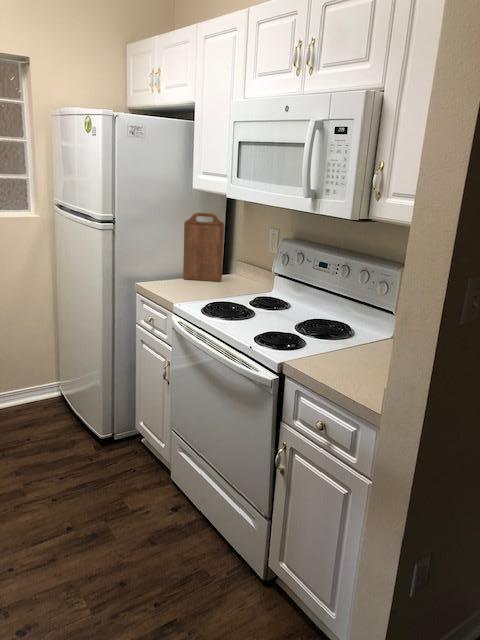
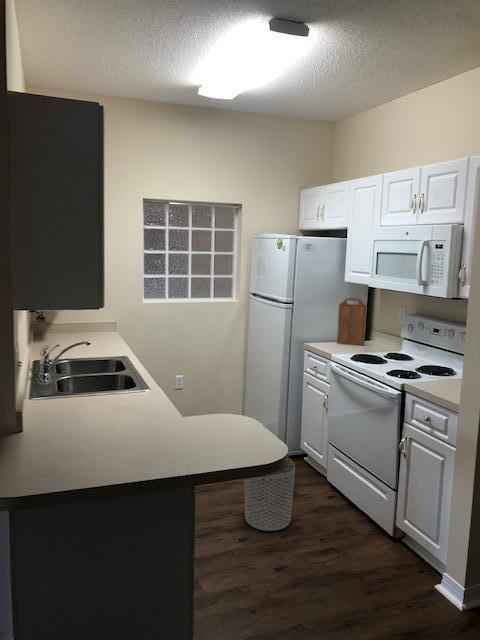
waste bin: none [26,470,113,599] -> present [244,459,295,531]

